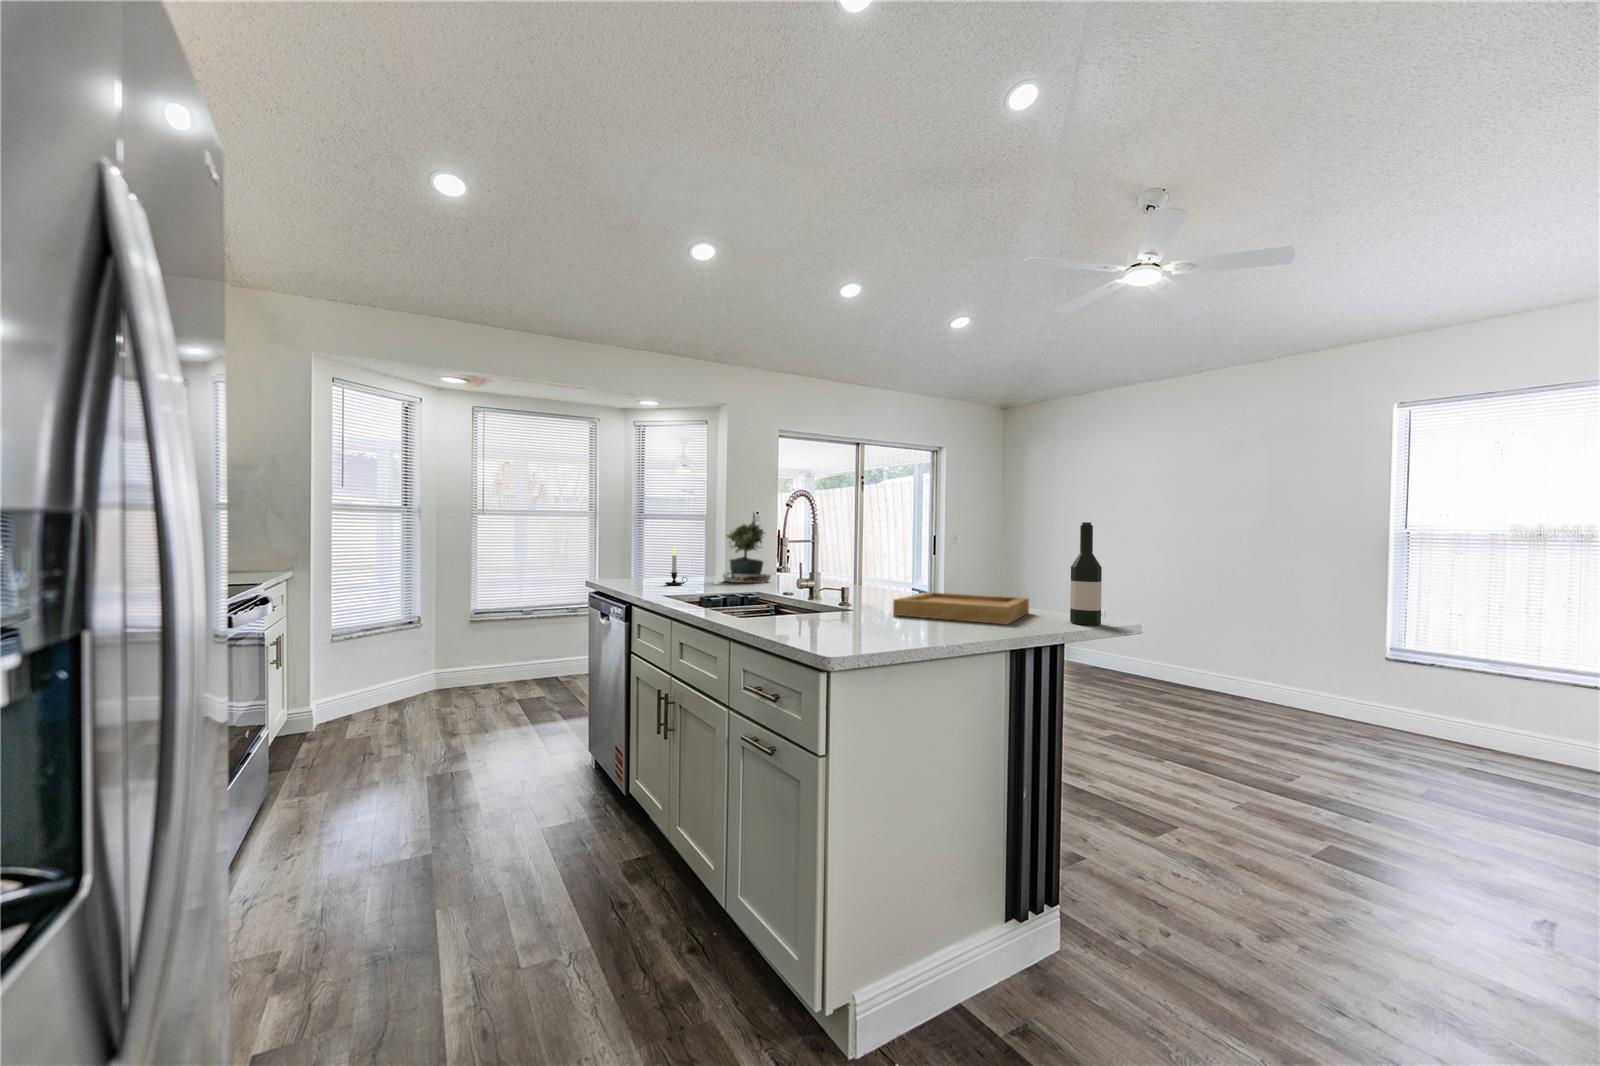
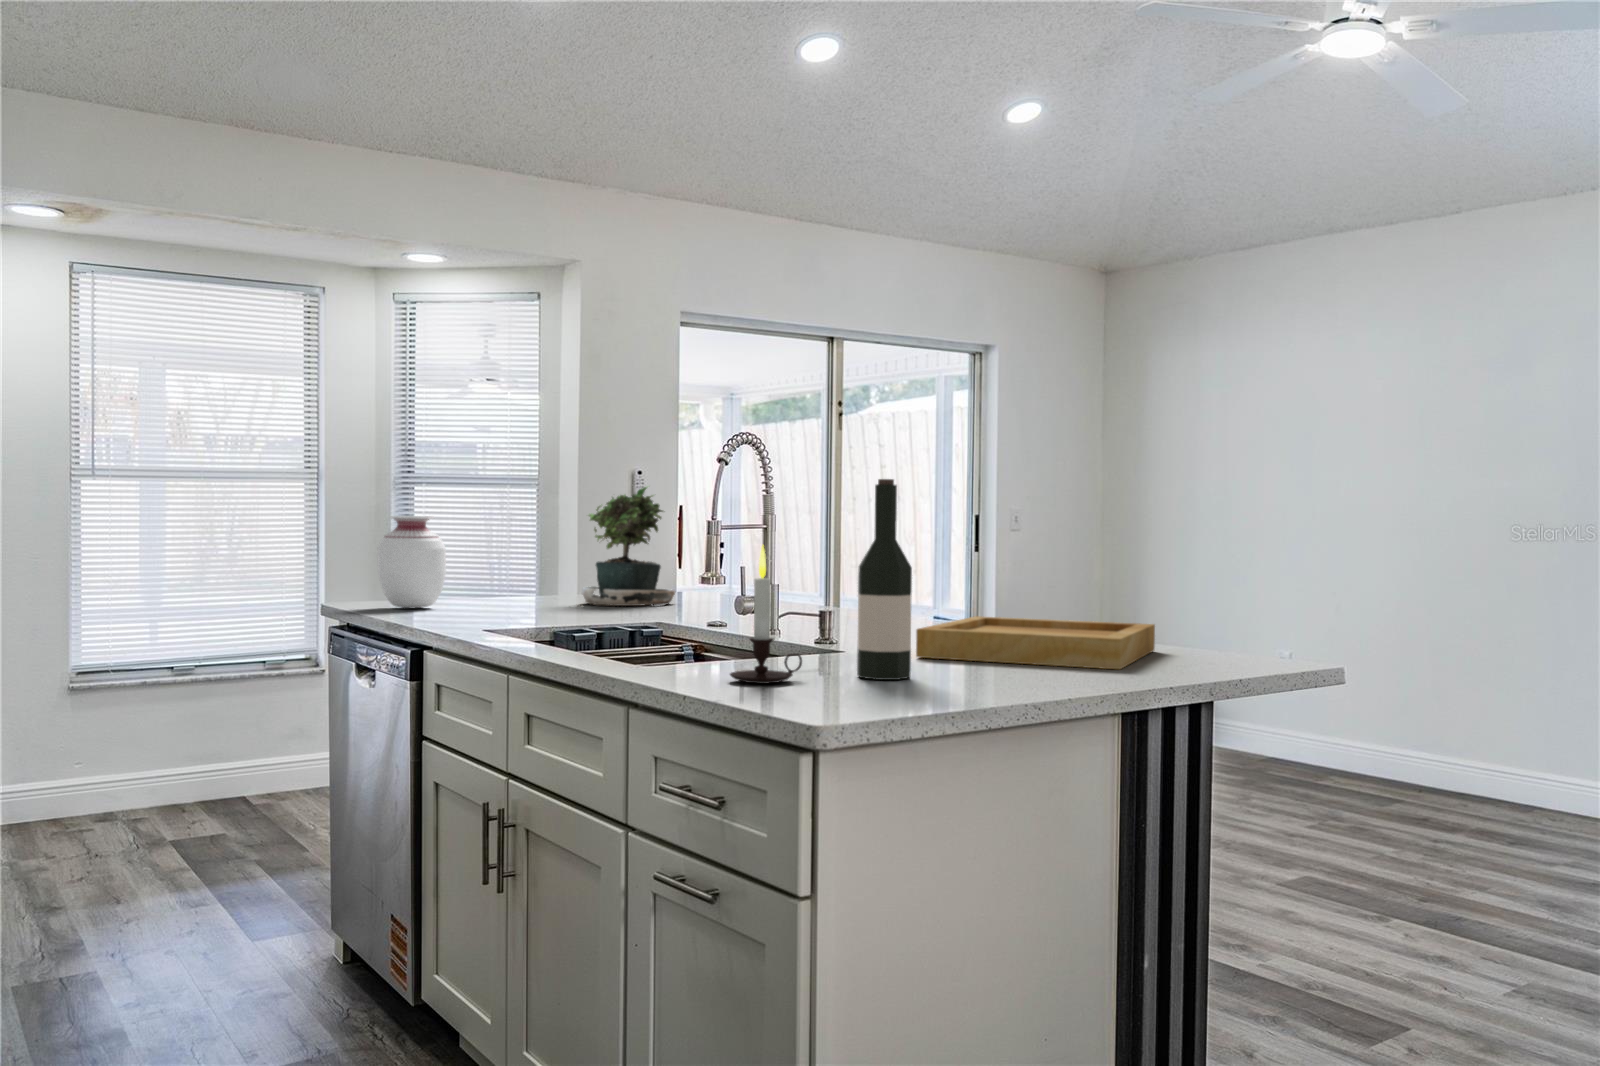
wine bottle: present [1070,522,1102,625] -> present [857,479,912,680]
vase: none [617,535,651,583] -> present [378,516,446,608]
candle: present [665,546,688,585] -> present [730,545,802,683]

